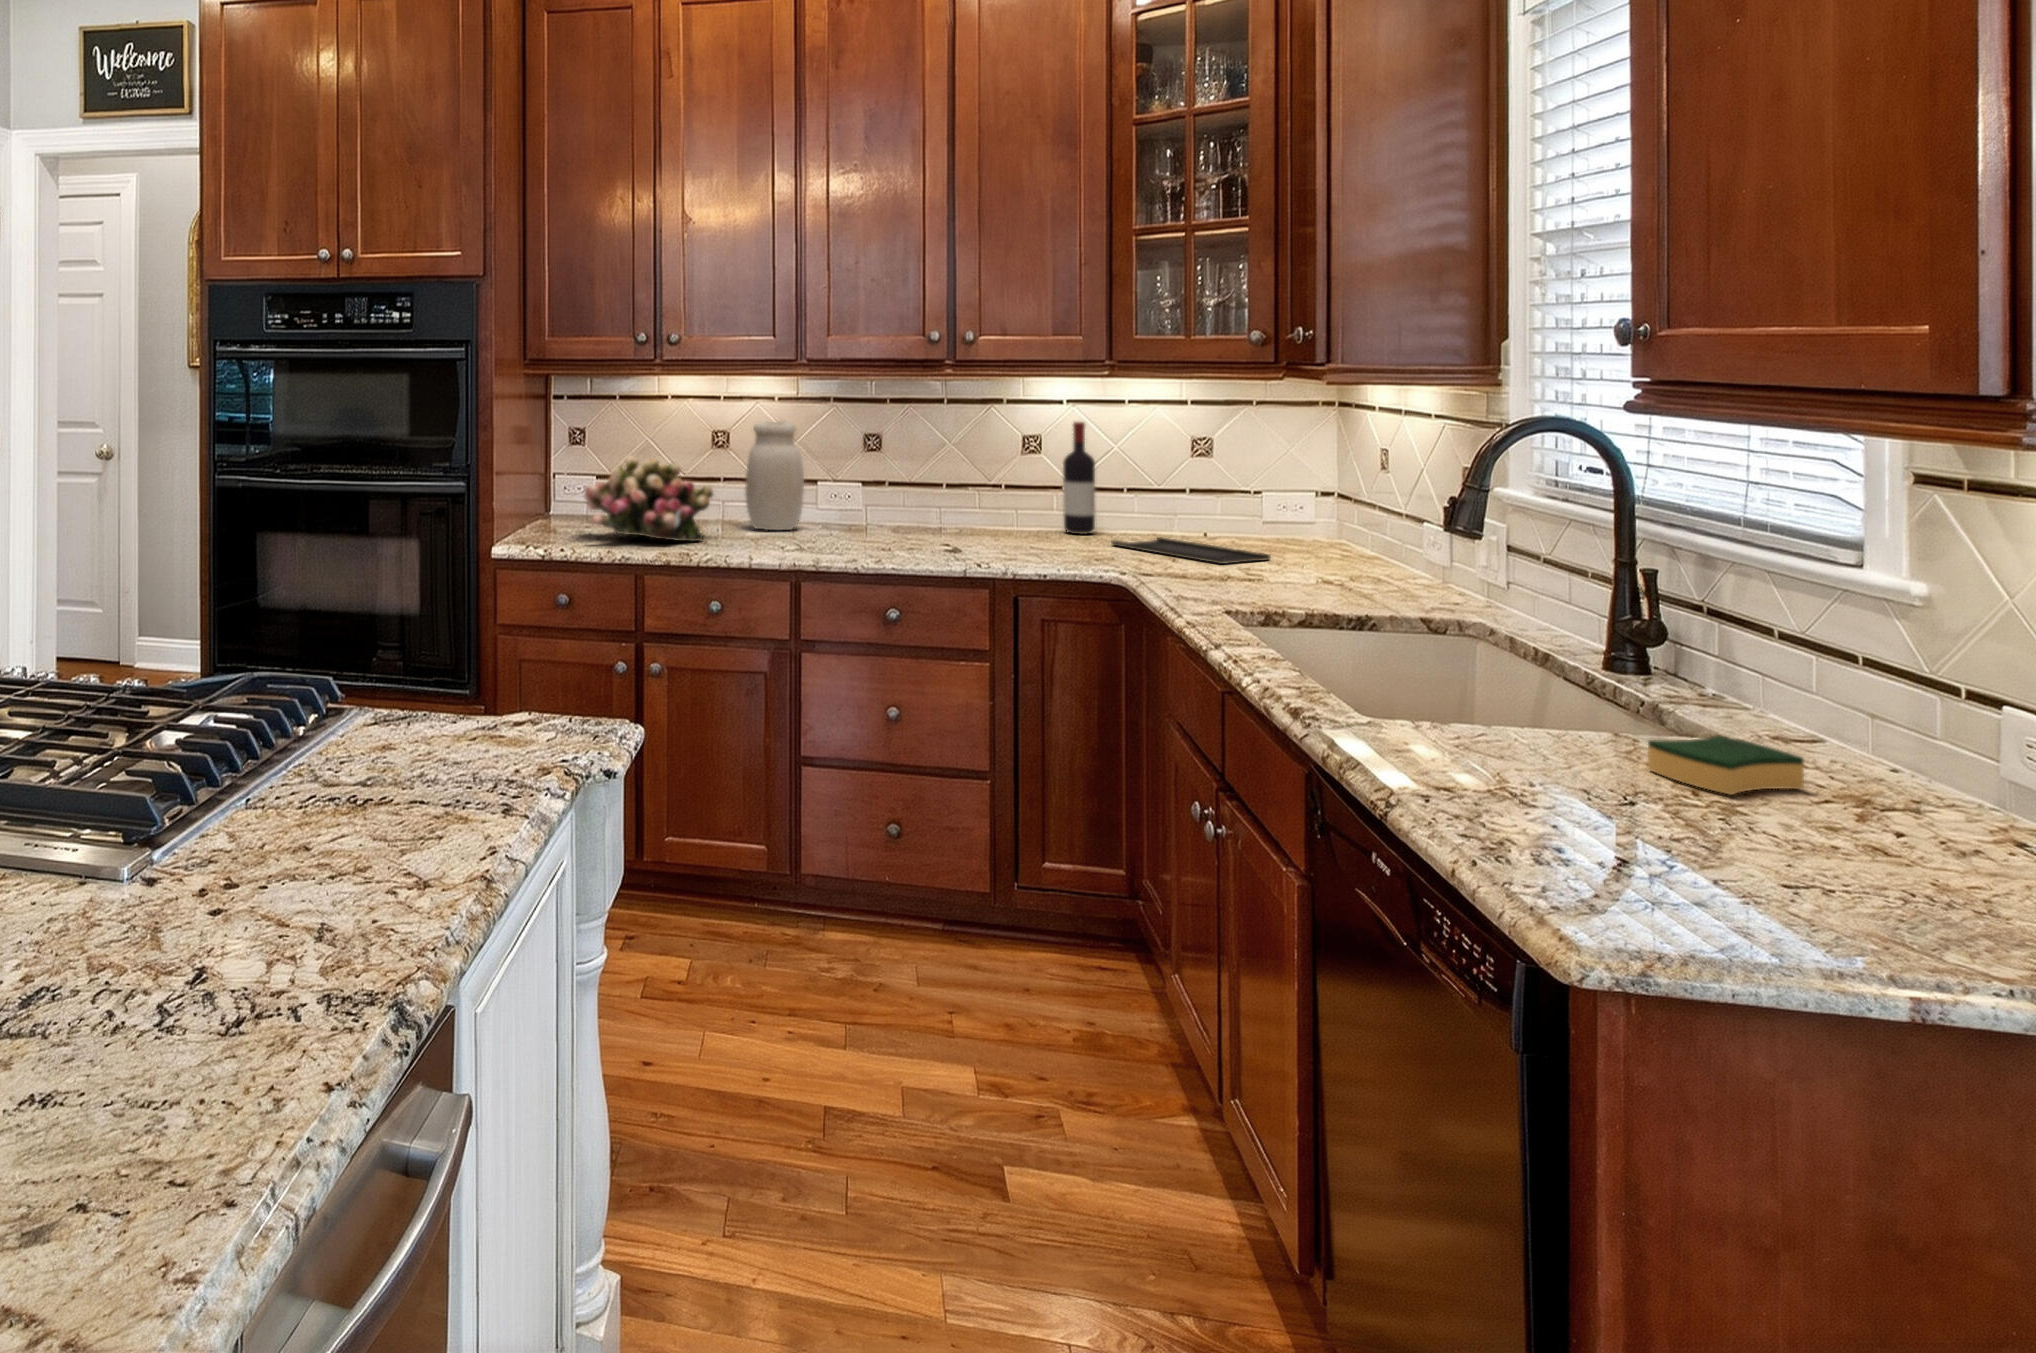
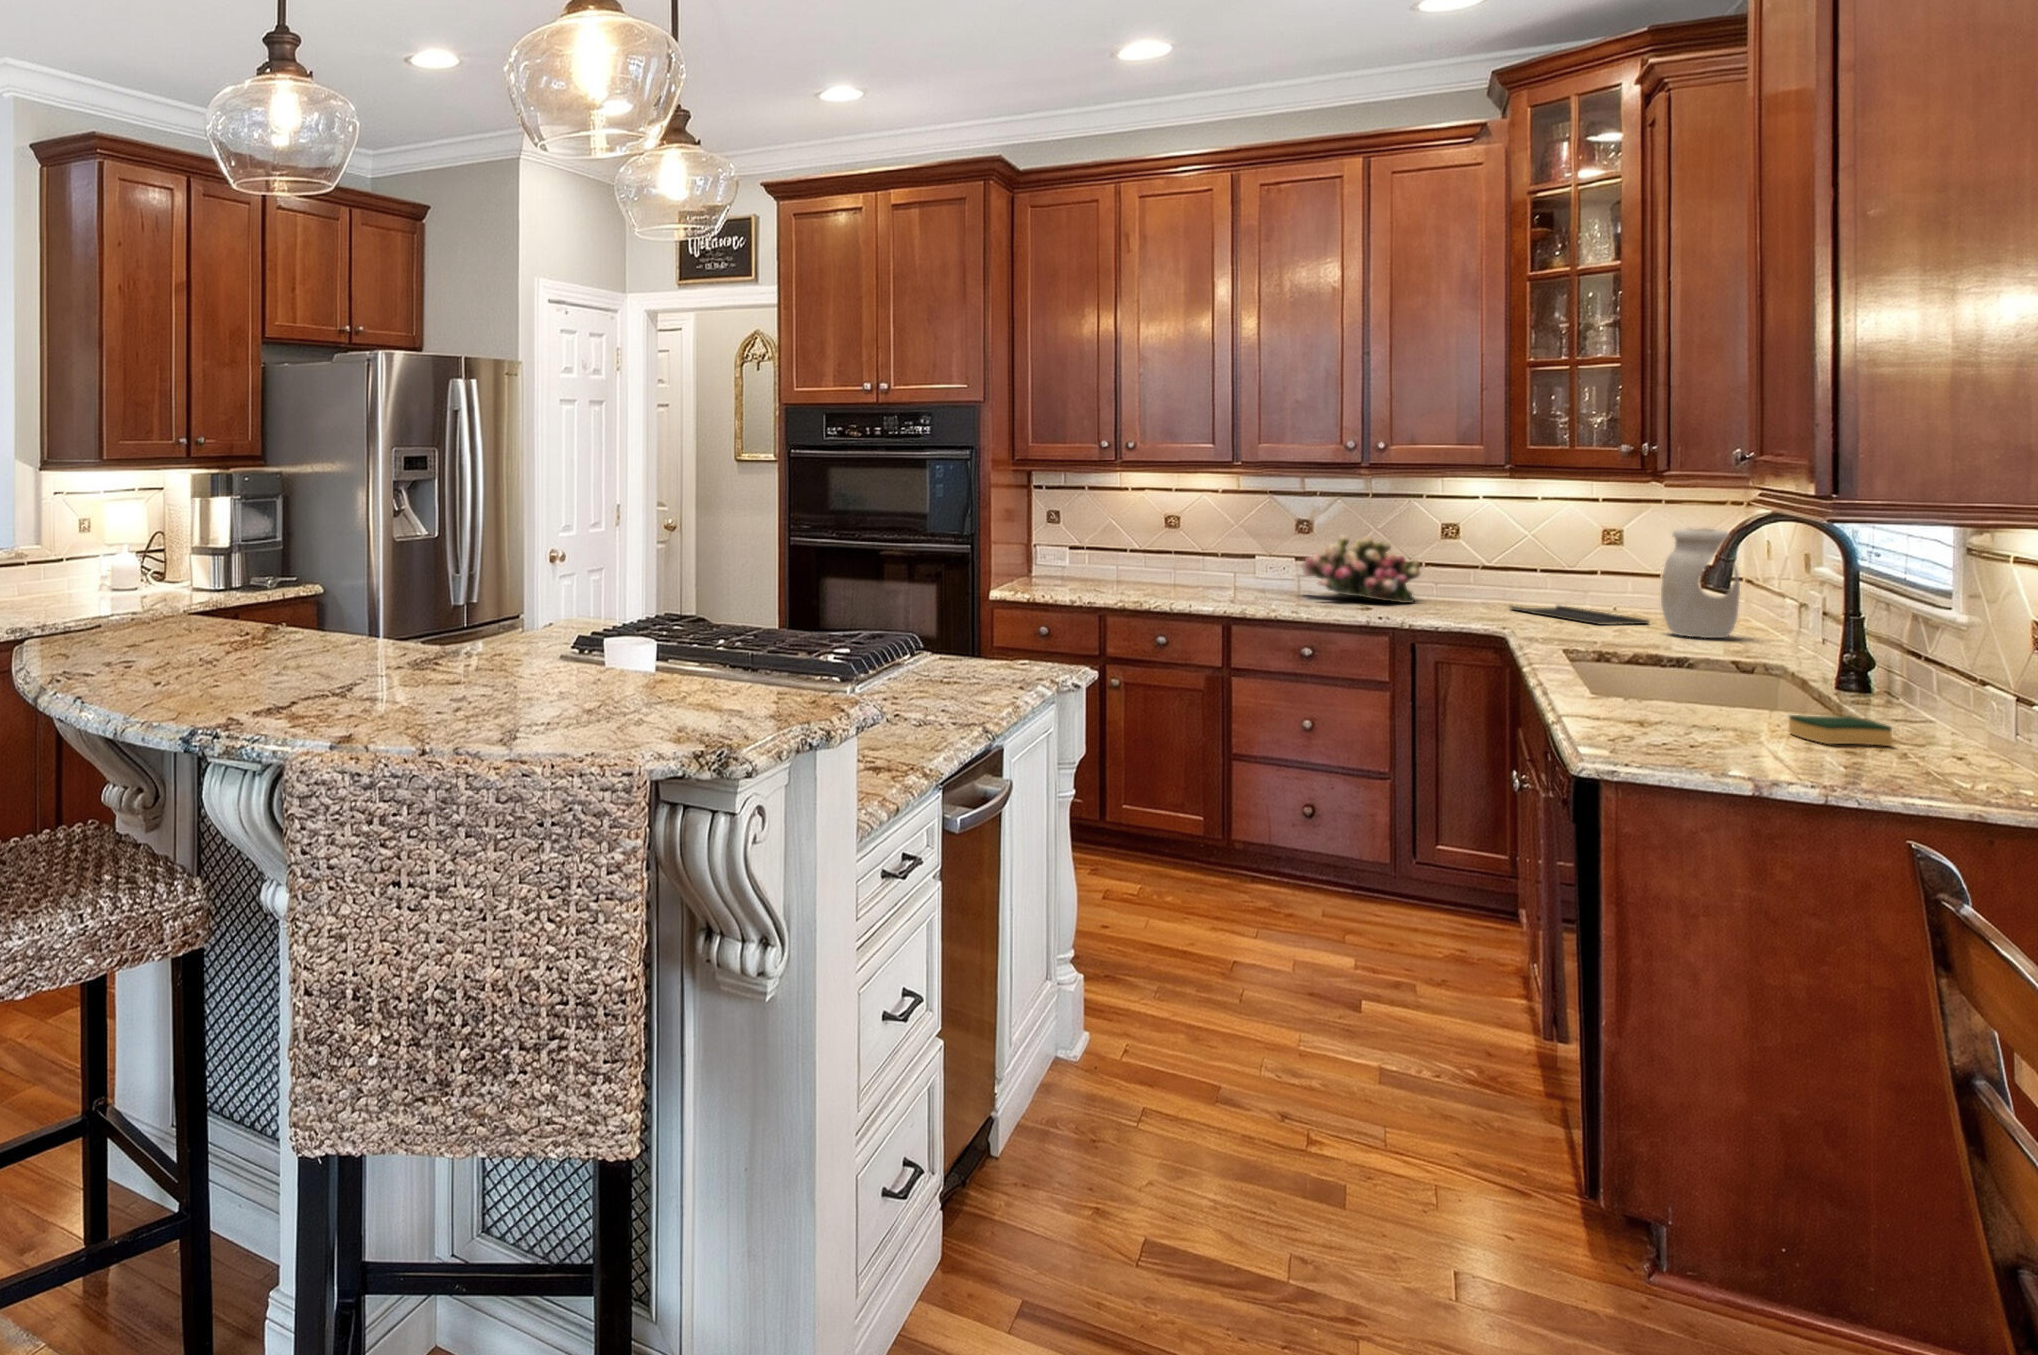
jar: present [745,422,804,530] -> present [1661,528,1740,638]
wine bottle: present [1063,422,1095,534] -> none [1474,512,1503,602]
flower arrangement: present [583,456,713,541] -> present [1301,535,1420,603]

